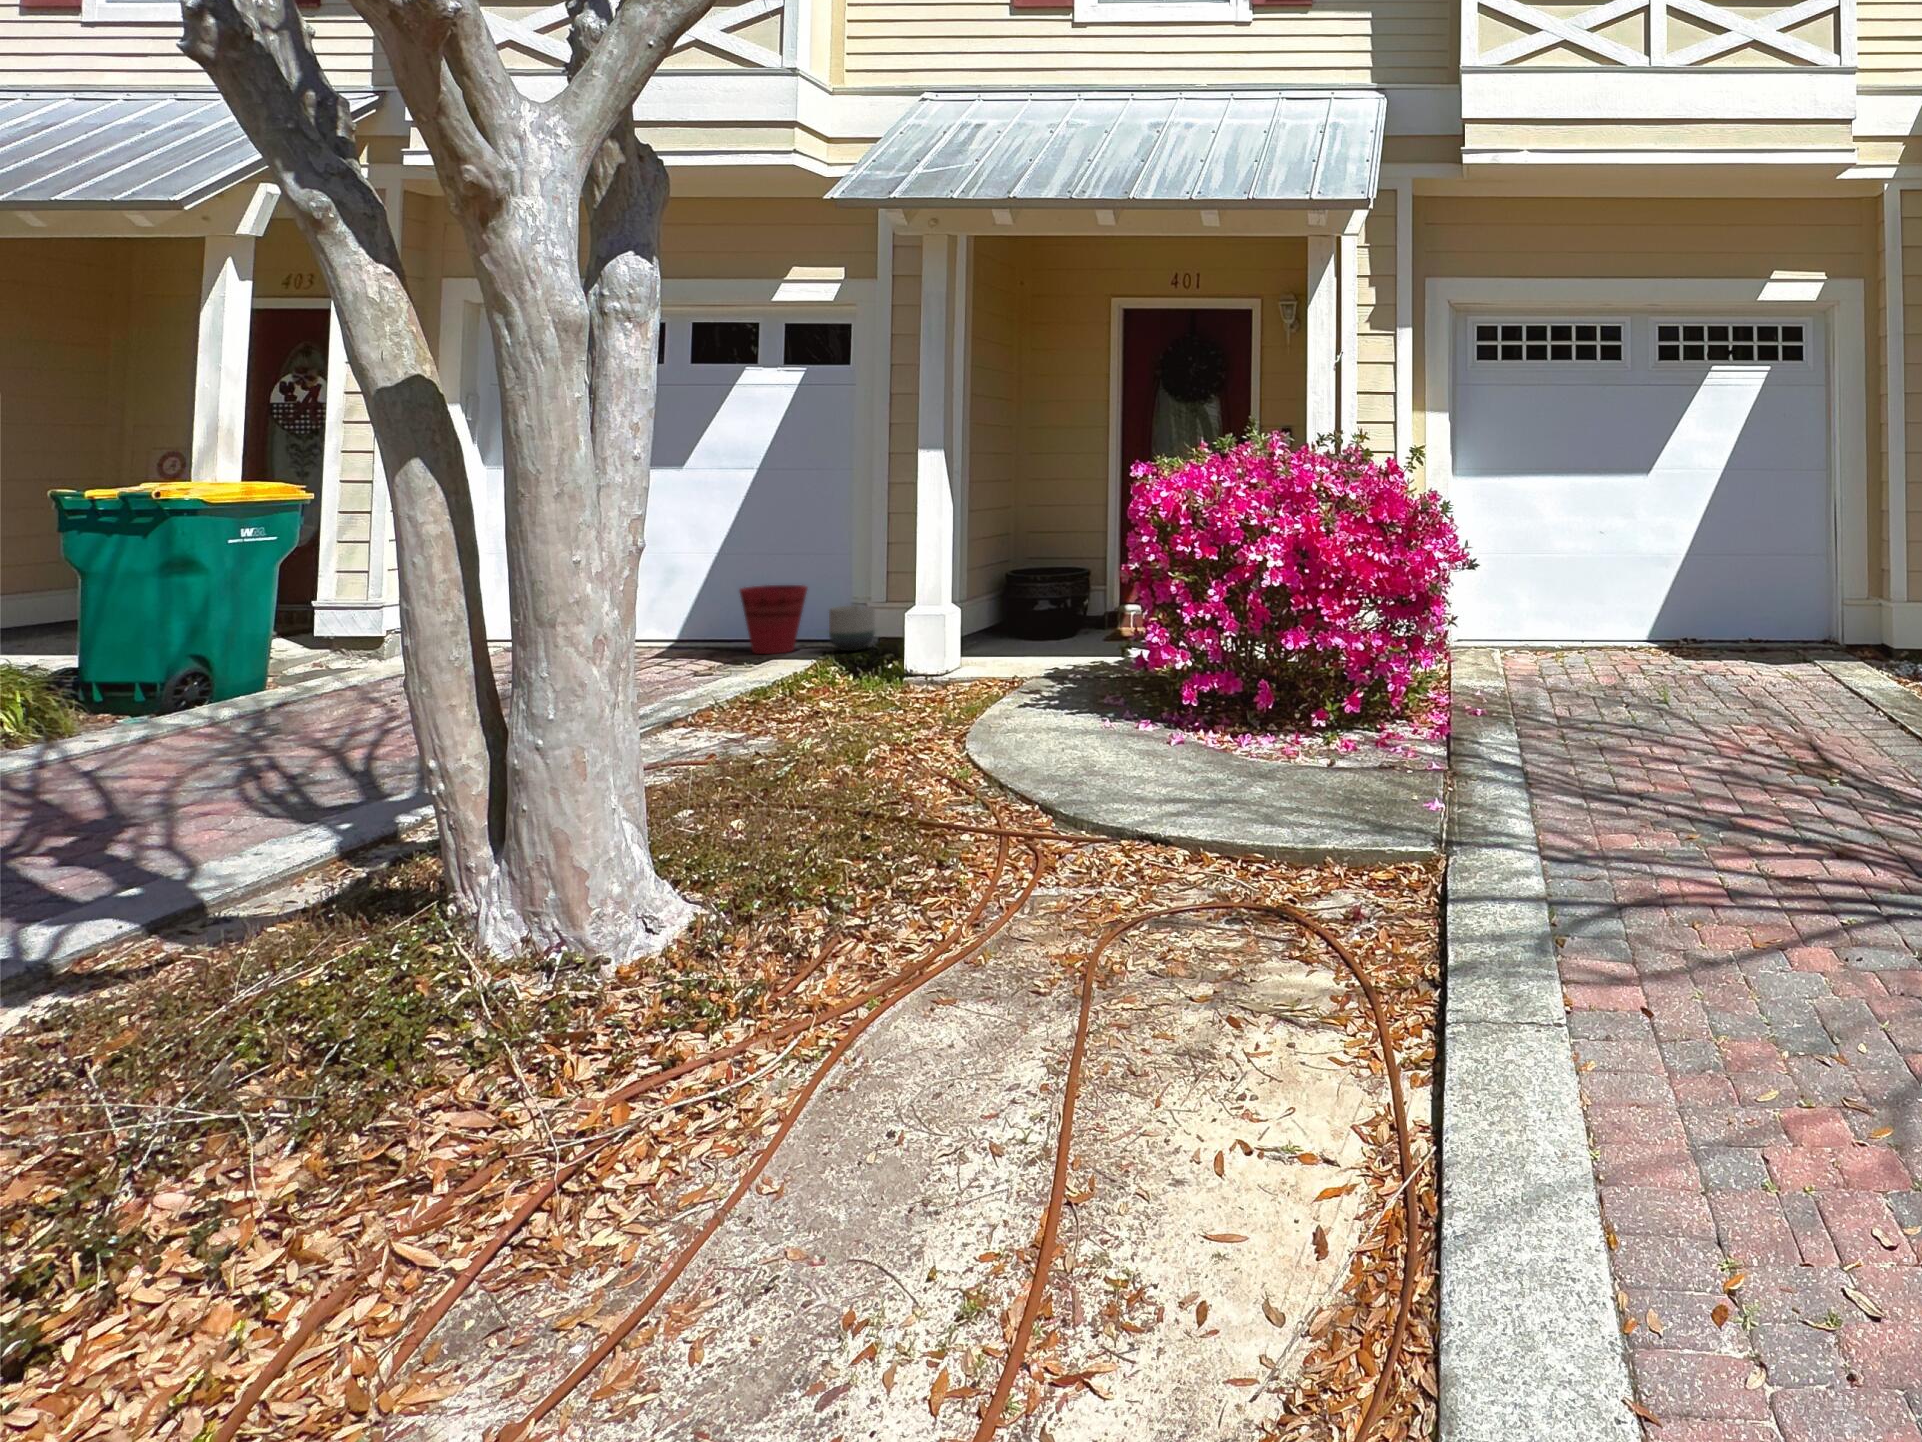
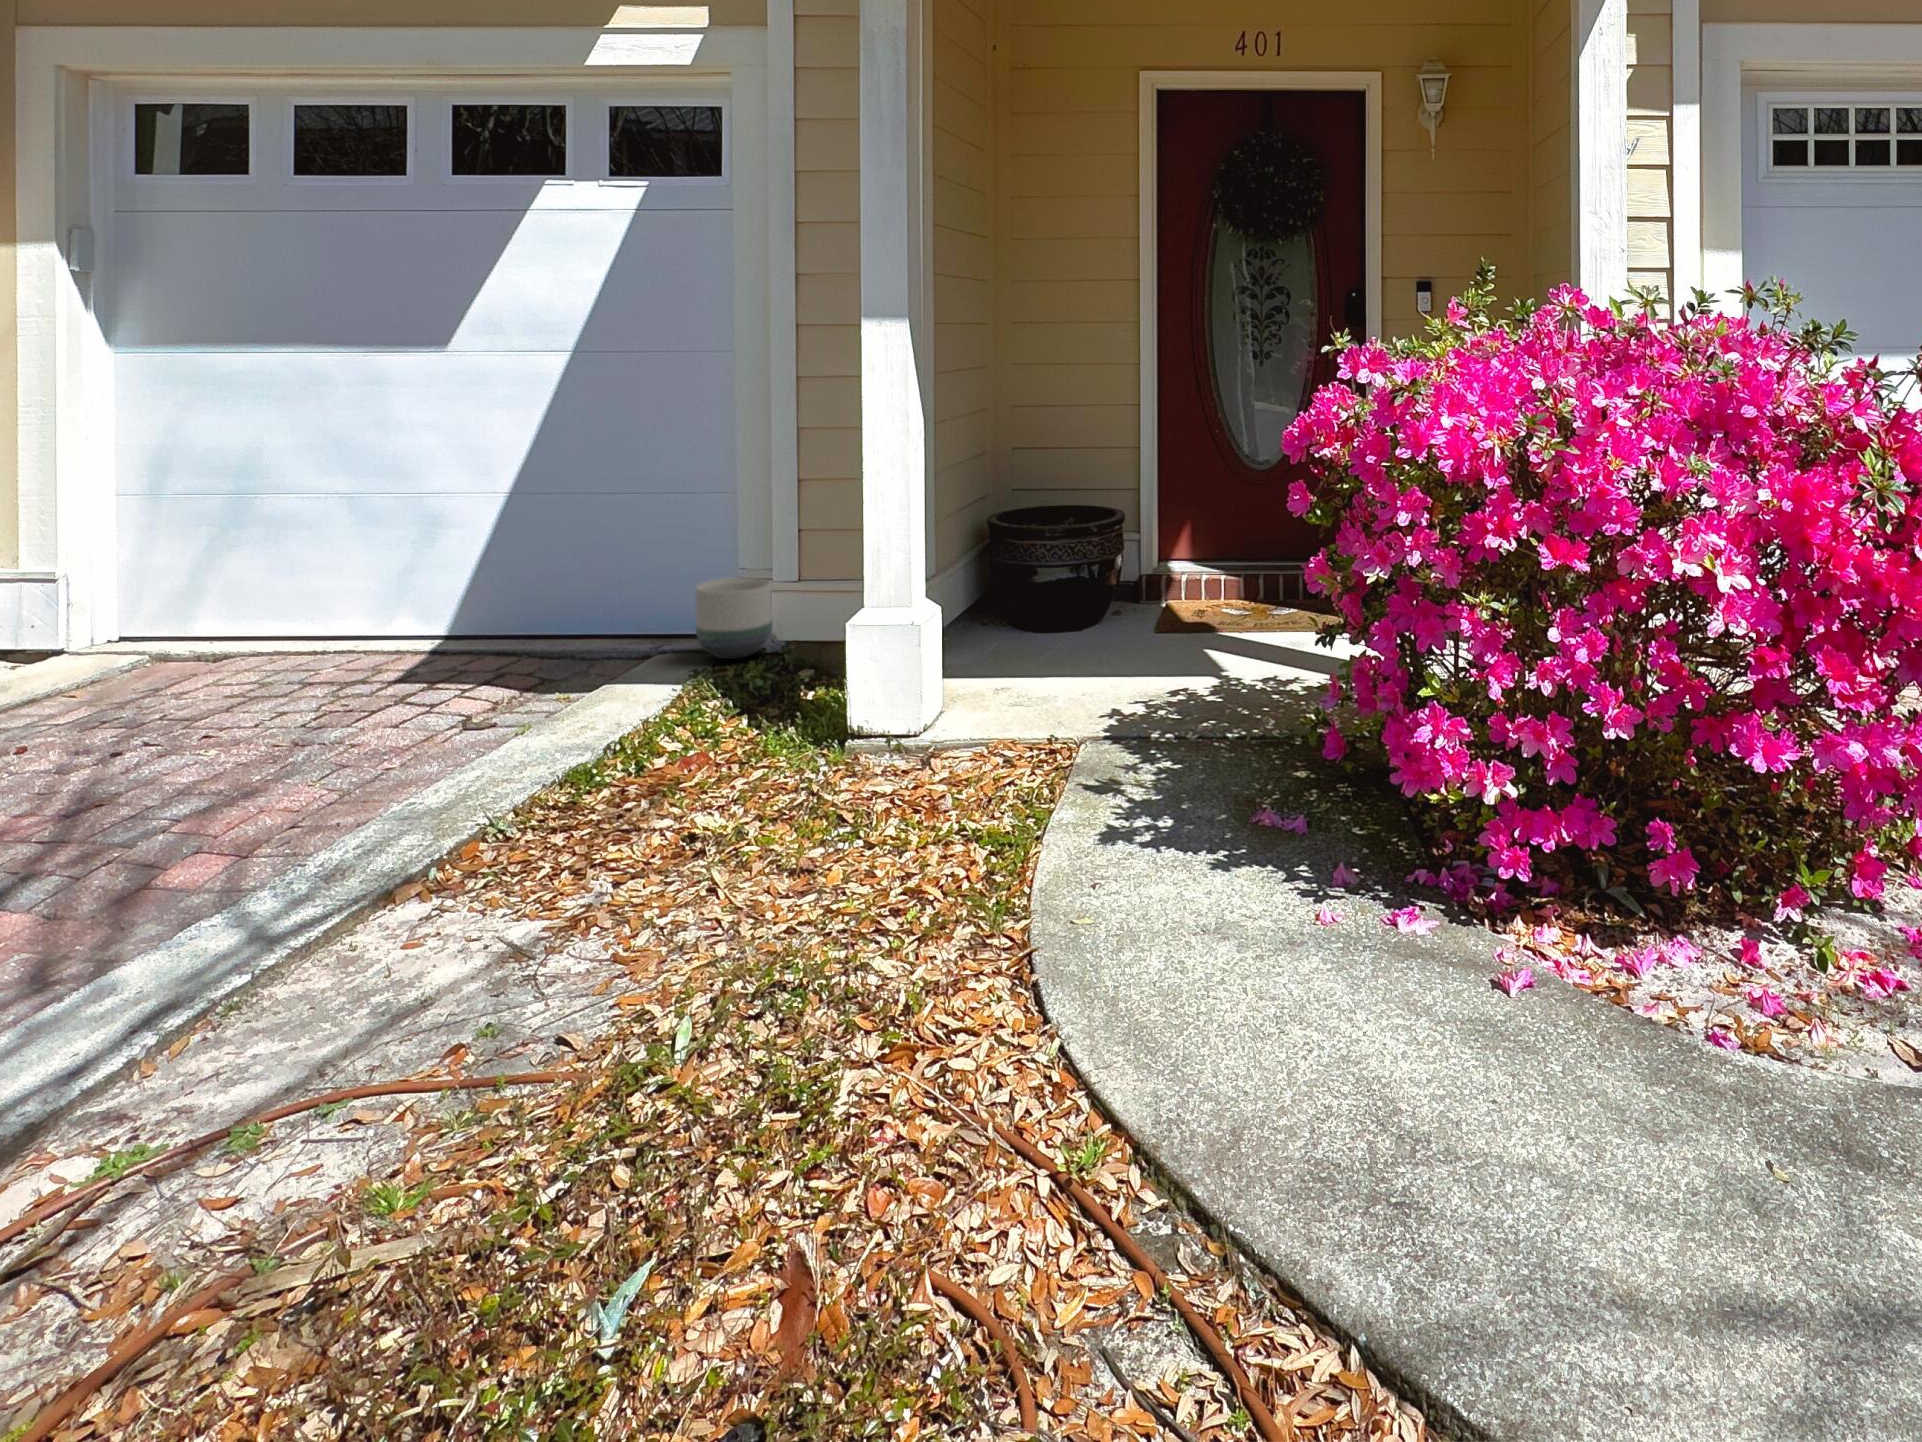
bucket: present [740,585,808,654] -> none [541,541,658,665]

